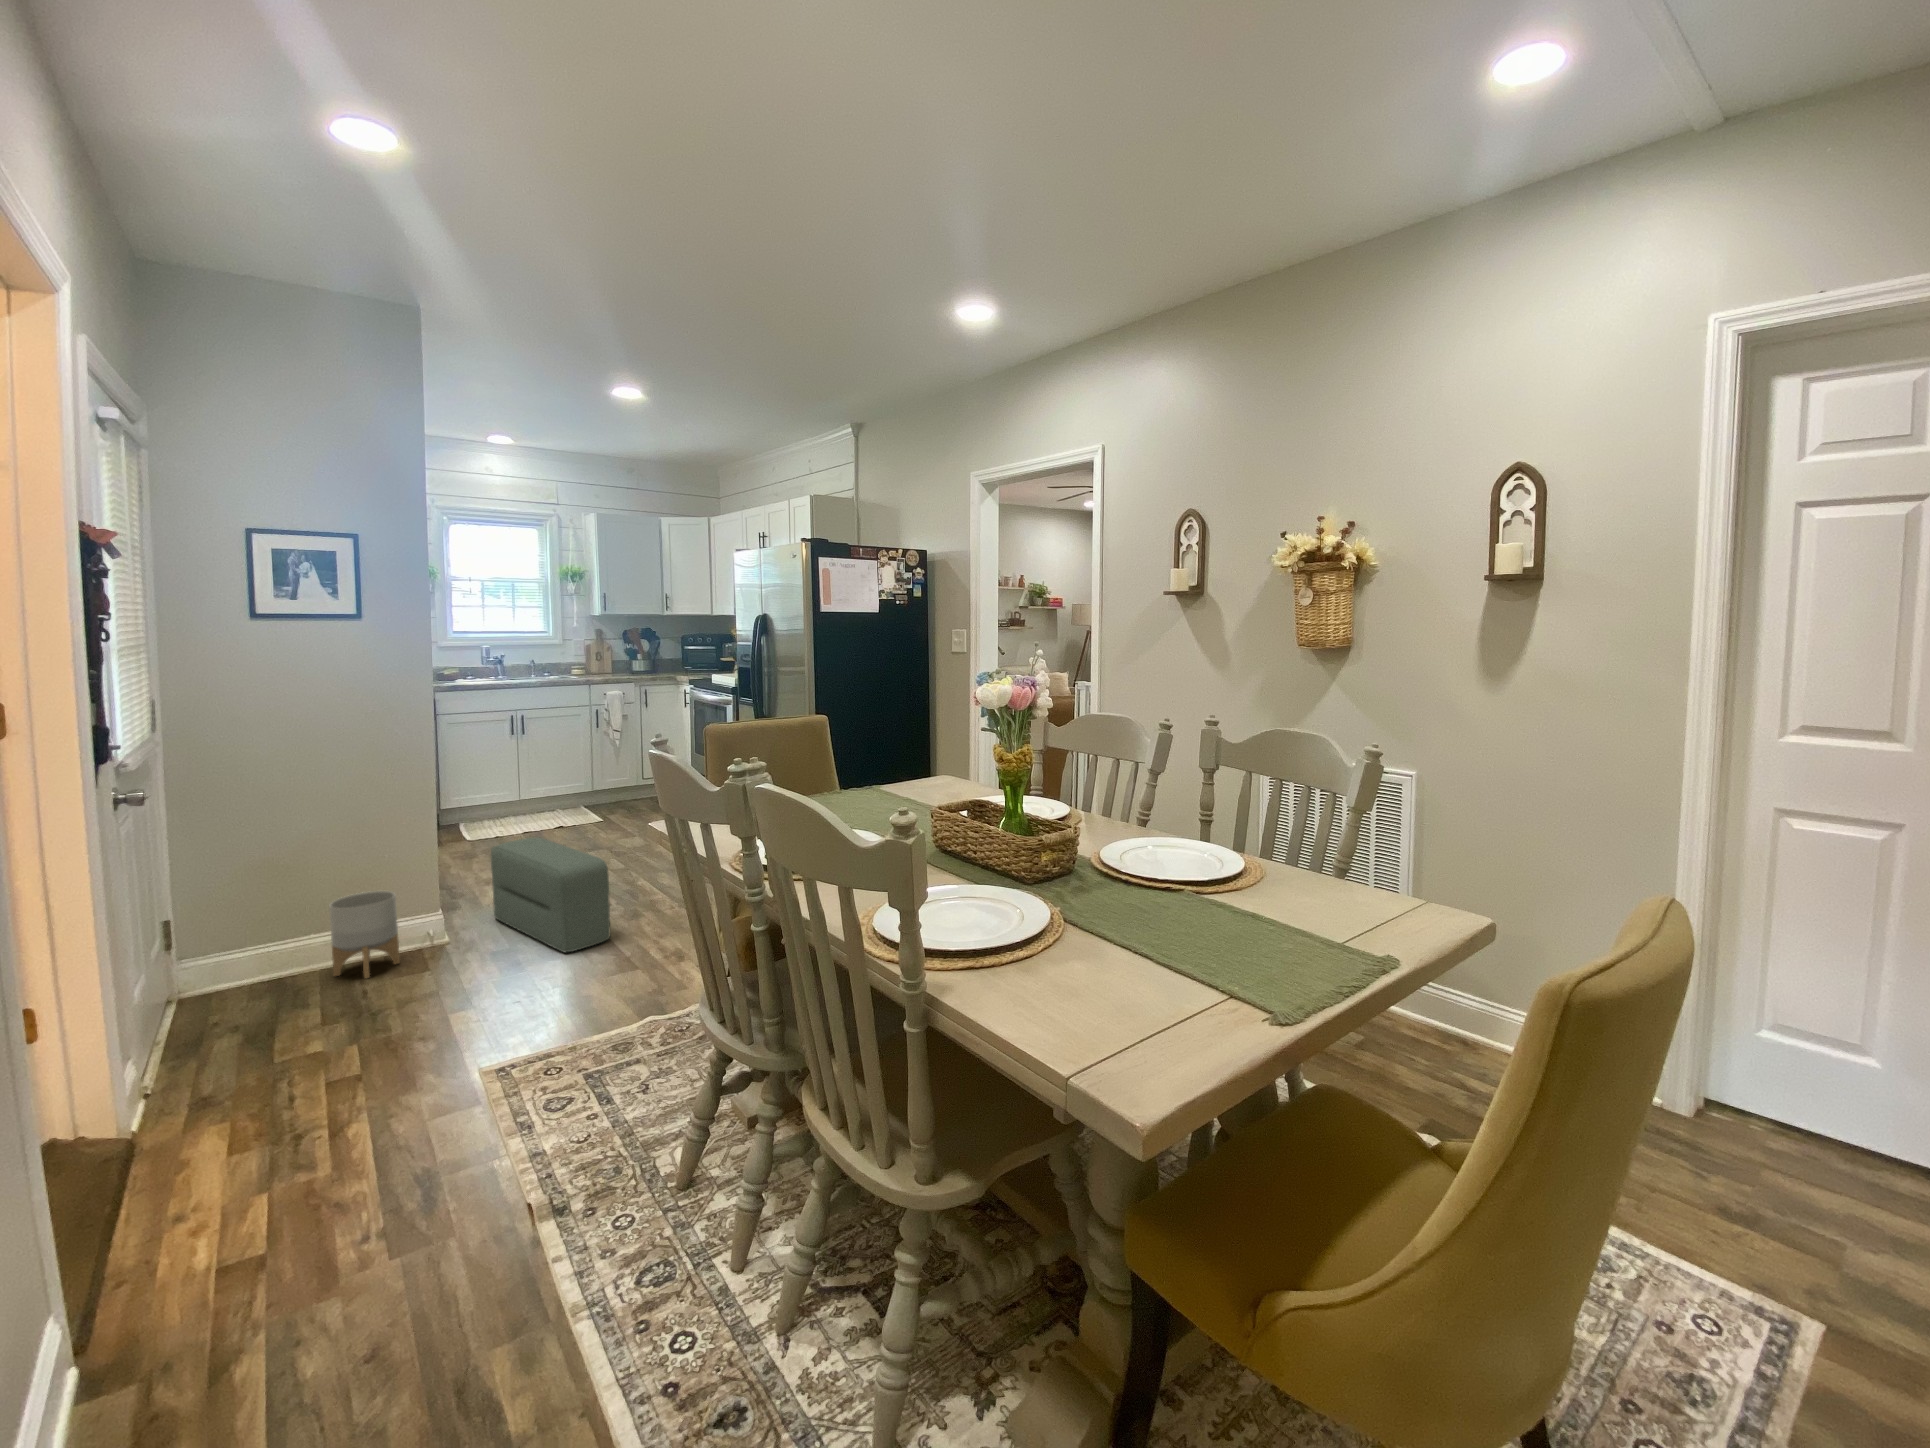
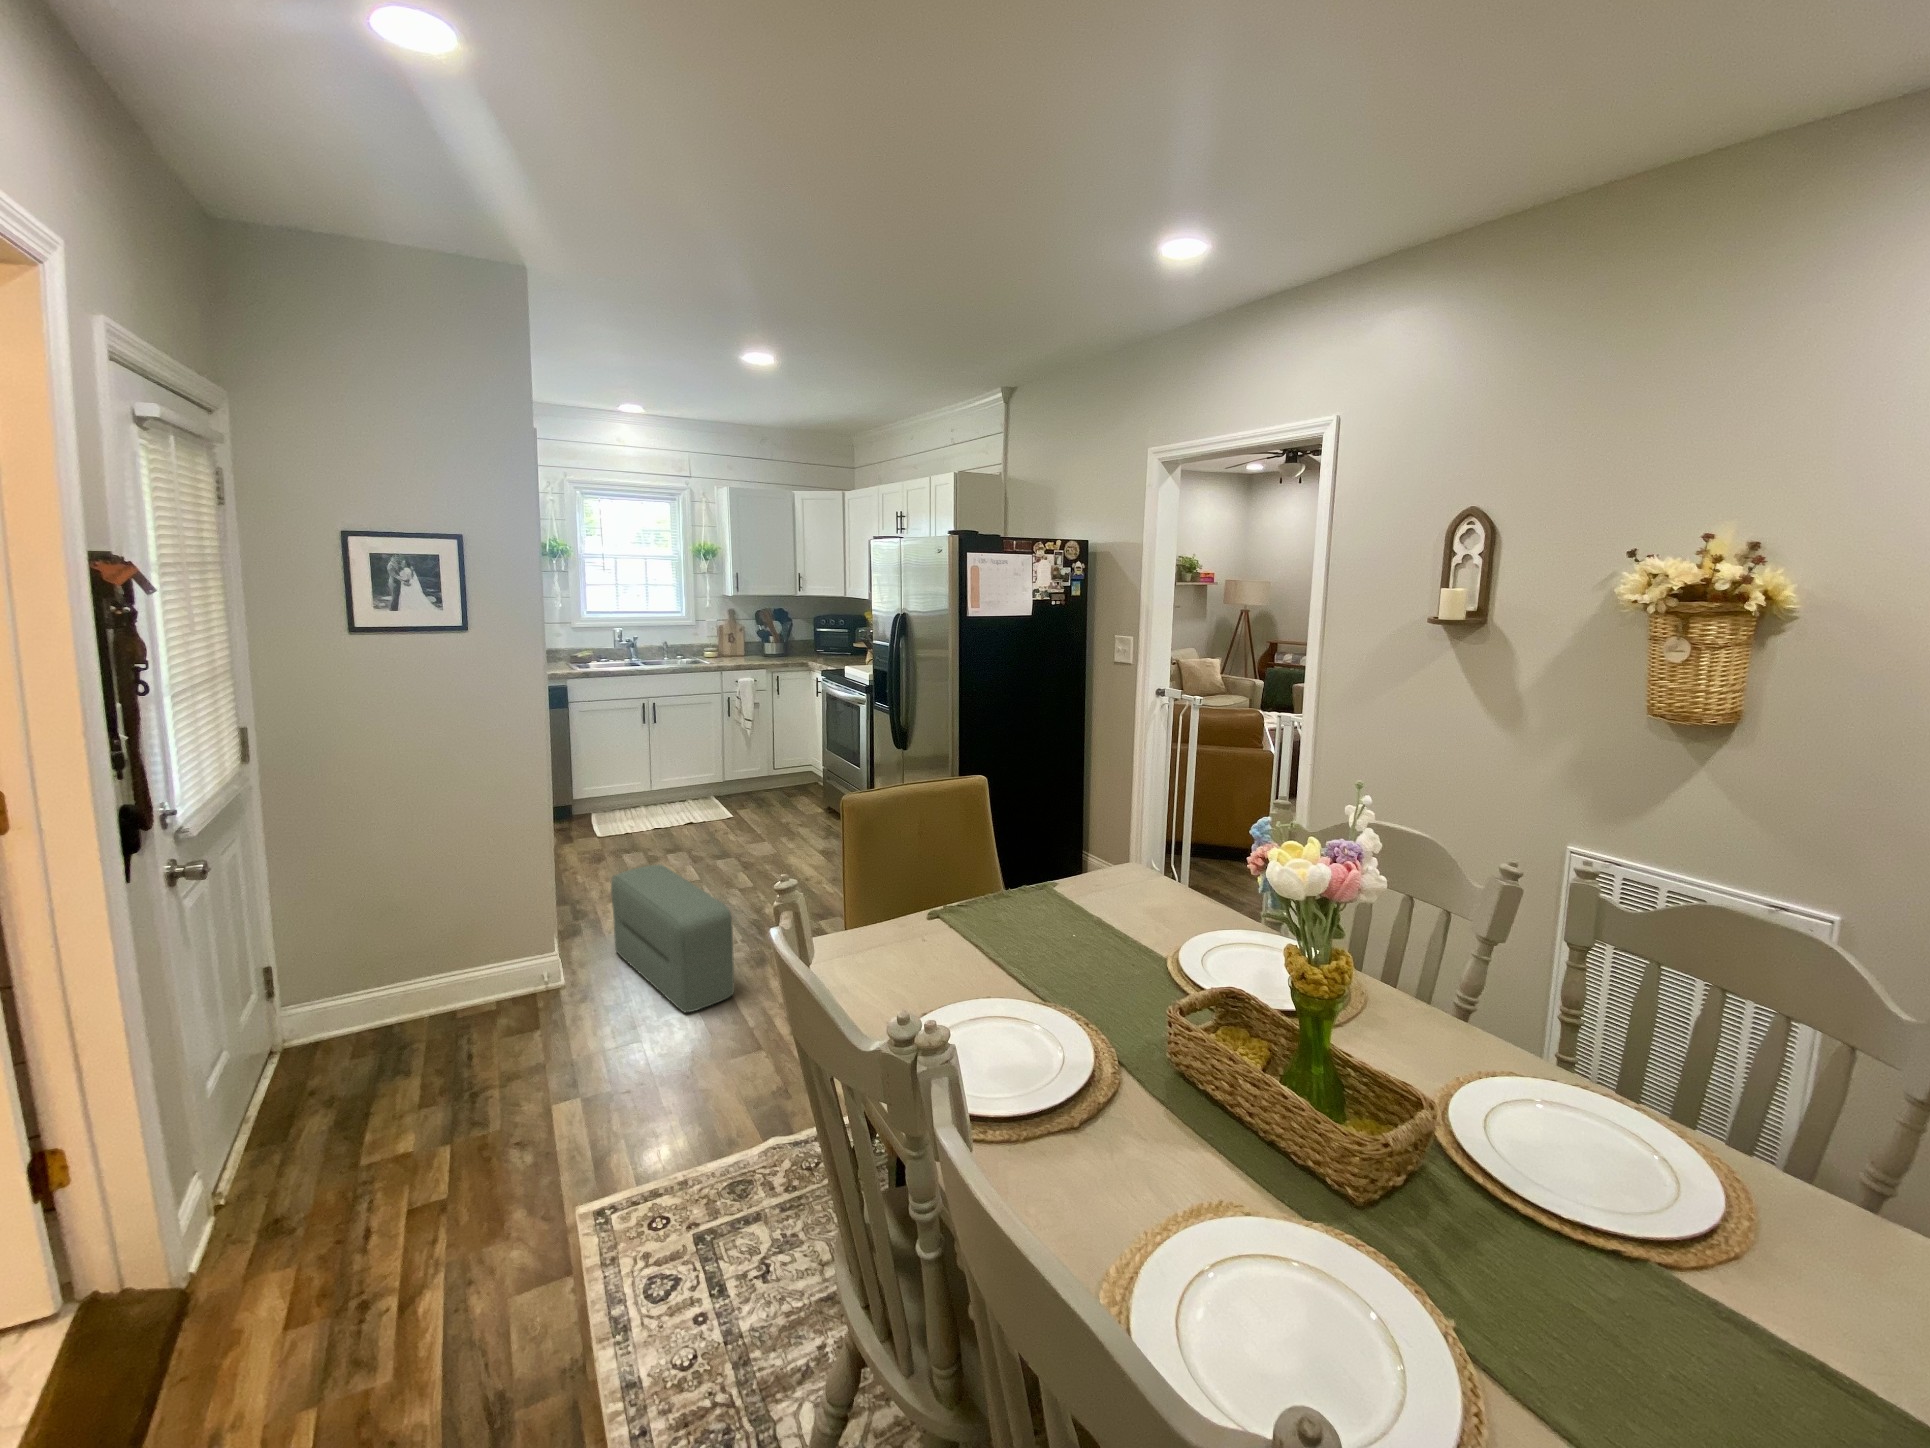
planter: present [329,891,400,978] -> none [437,932,513,1035]

